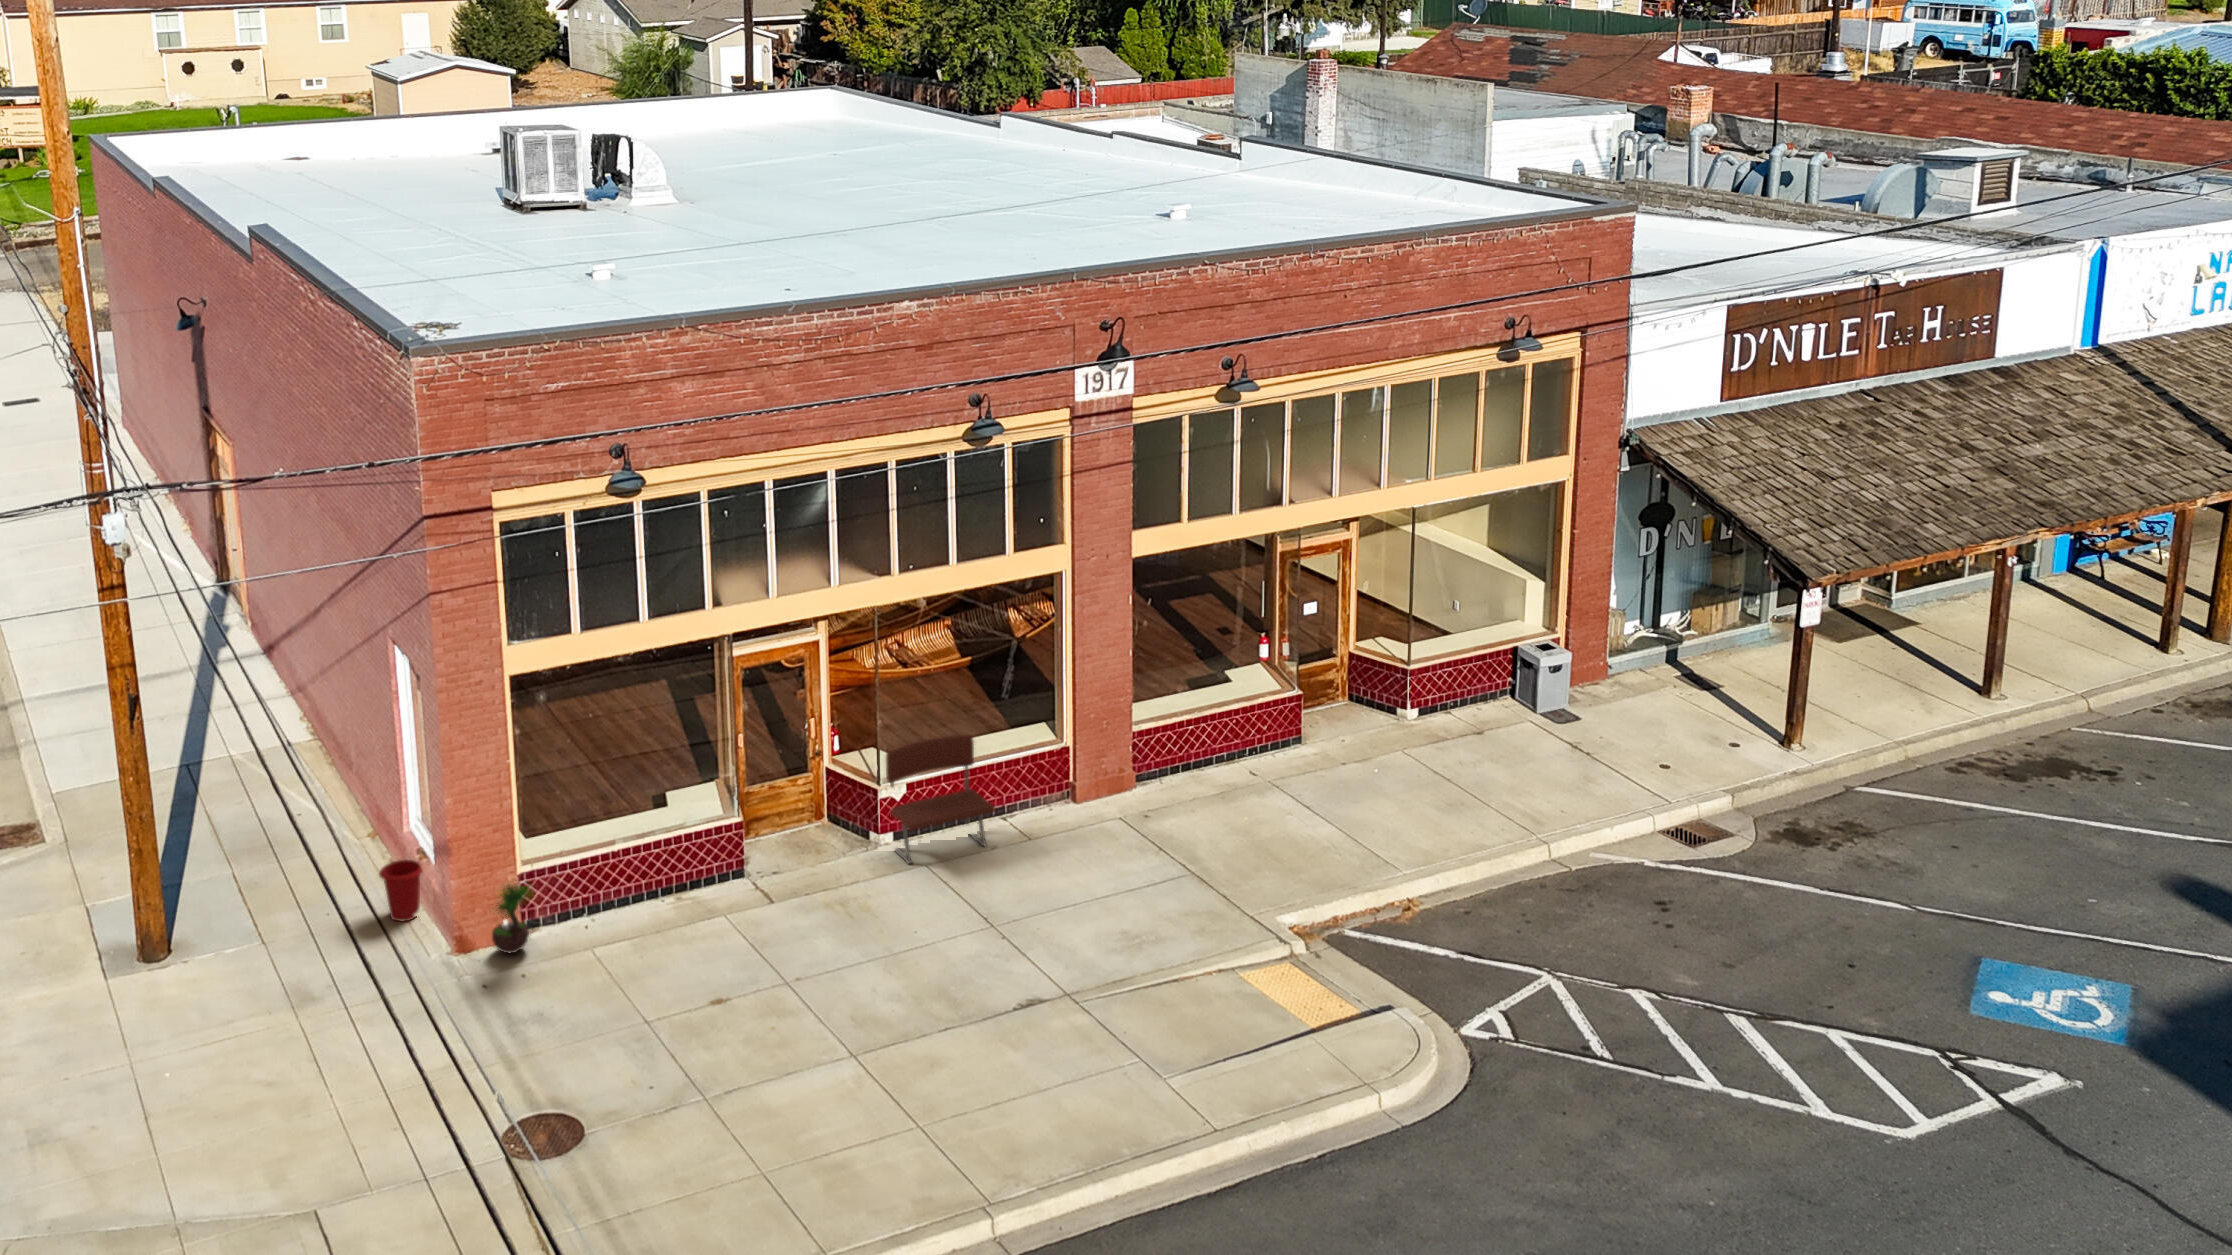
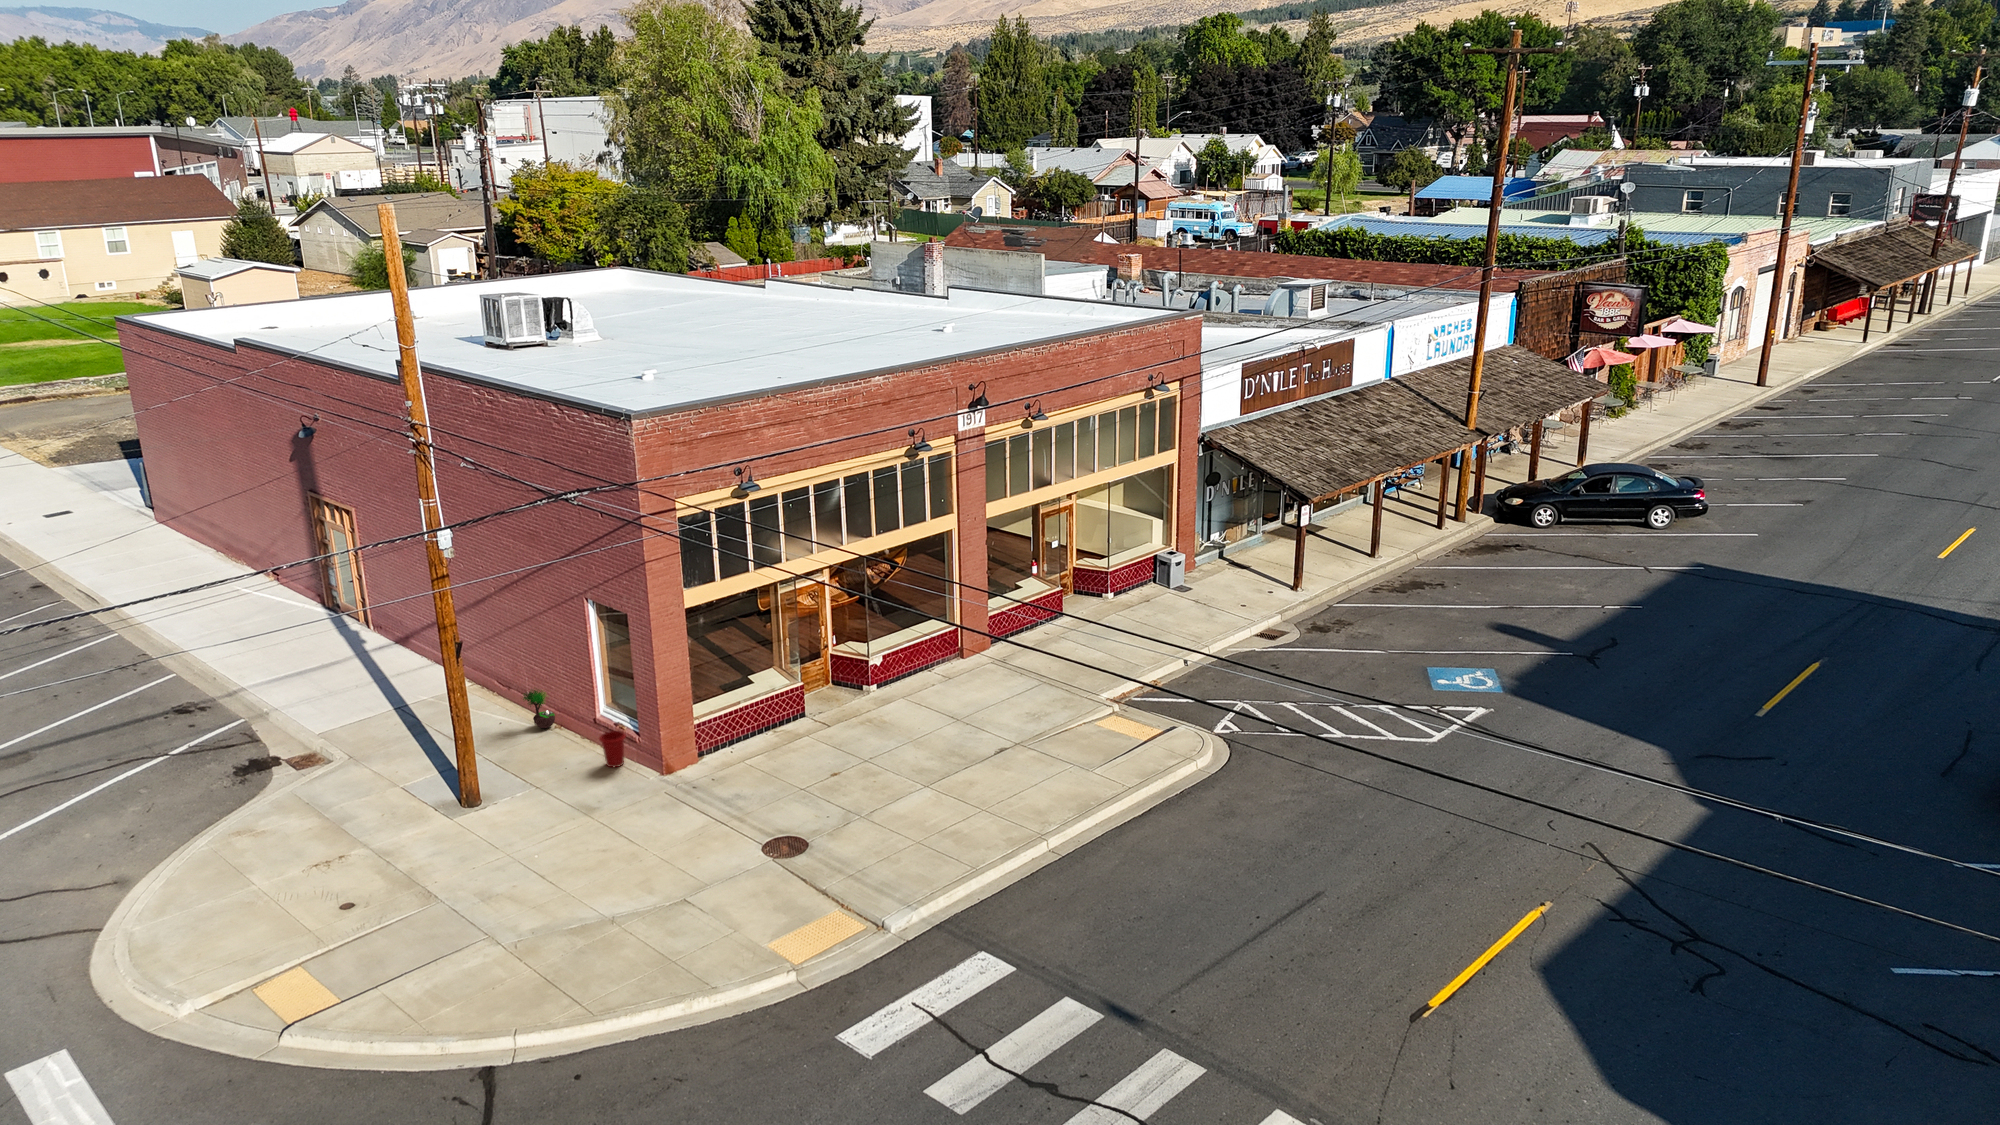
bench: present [886,735,995,864] -> none [874,624,935,699]
potted tree: present [492,880,533,953] -> present [523,690,555,728]

